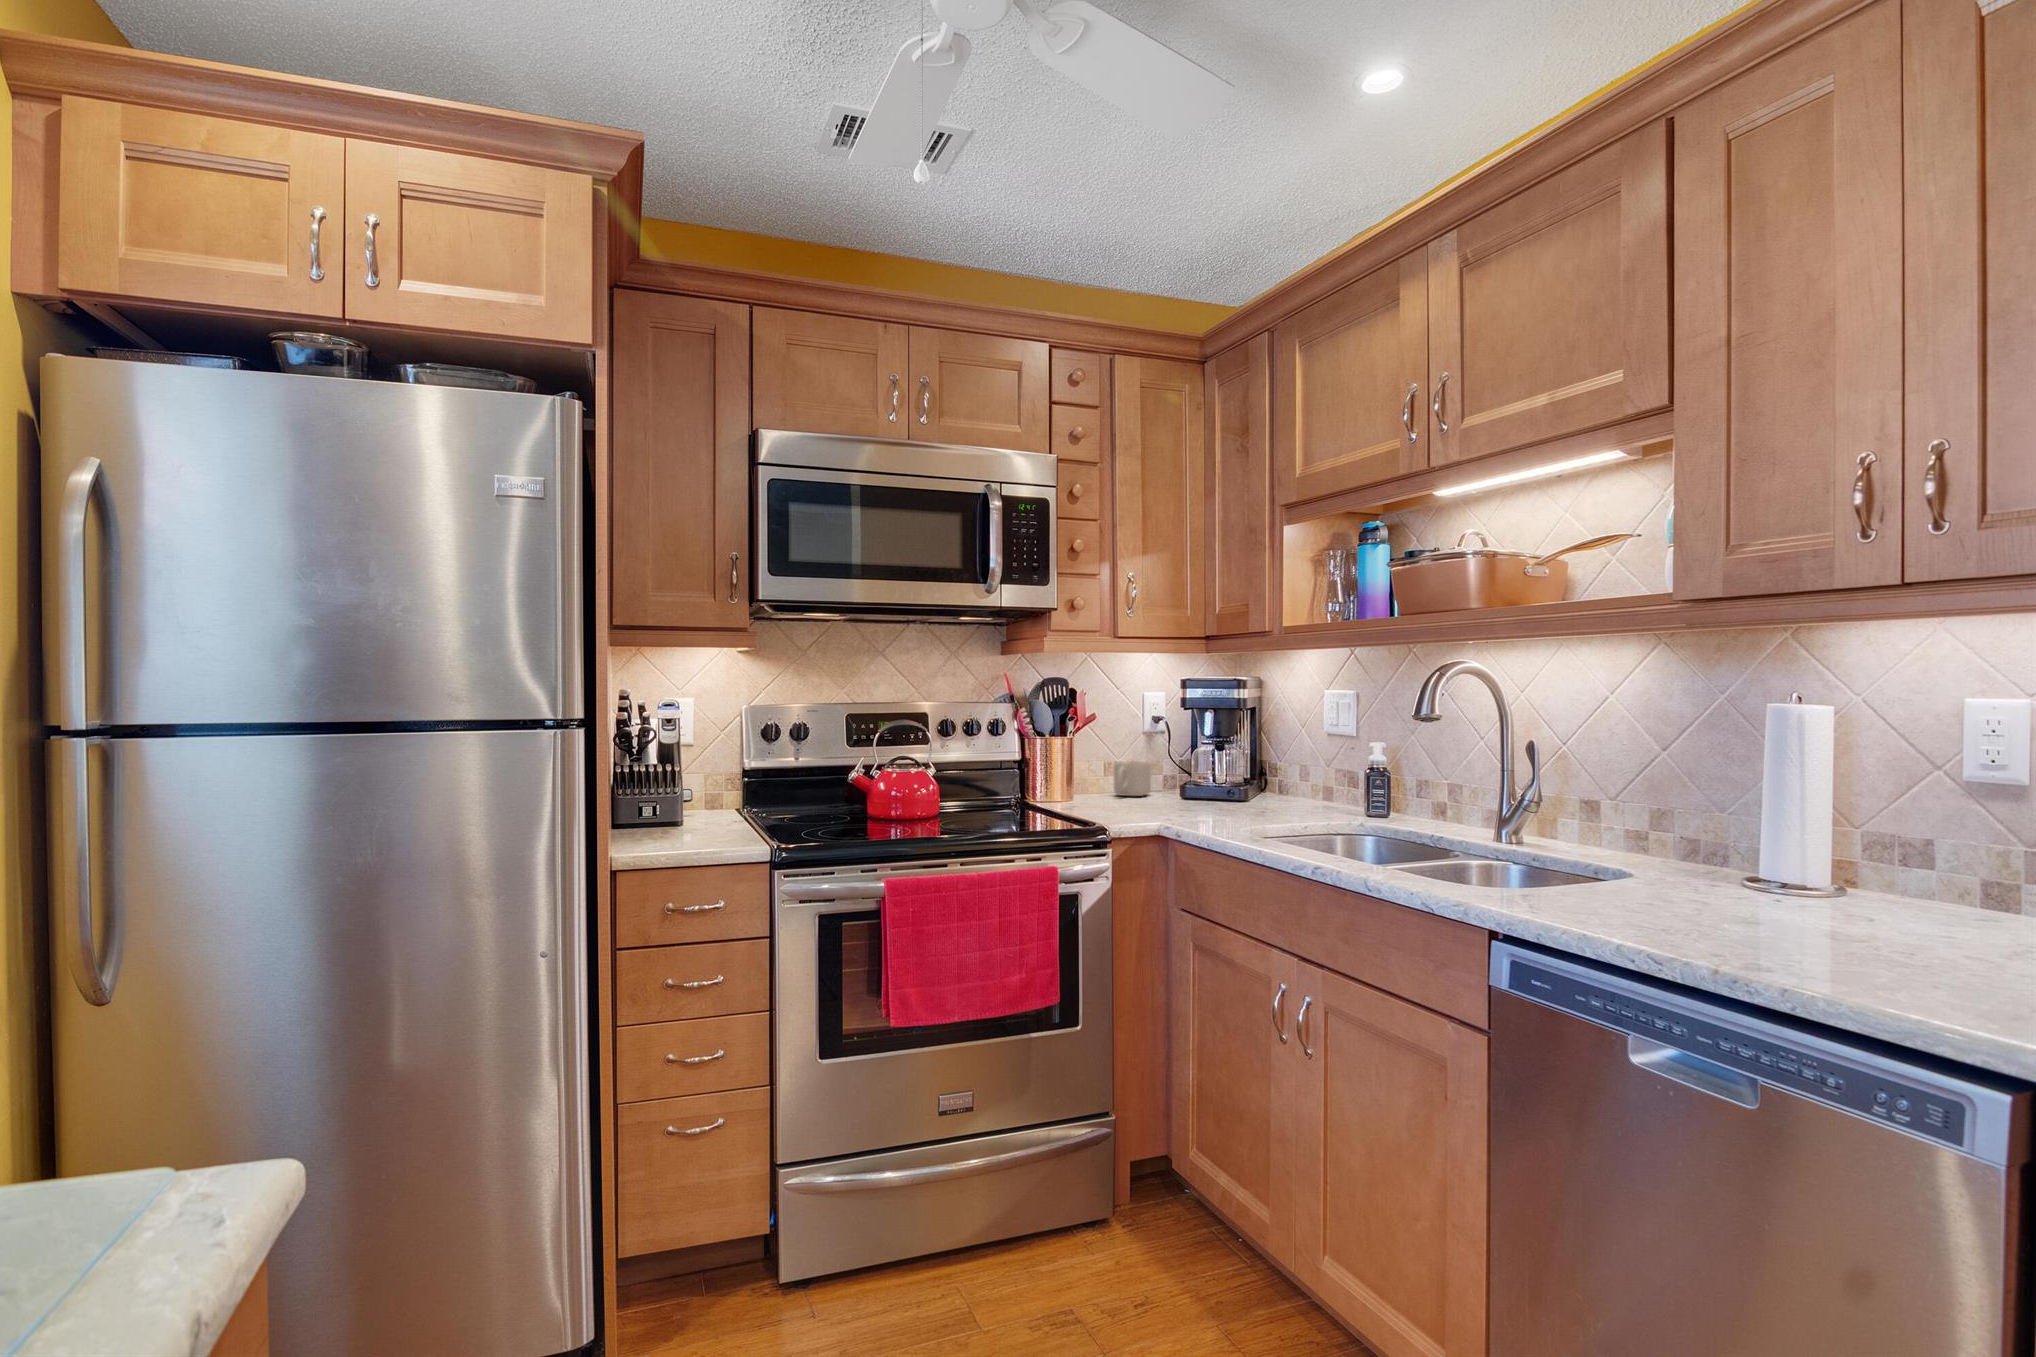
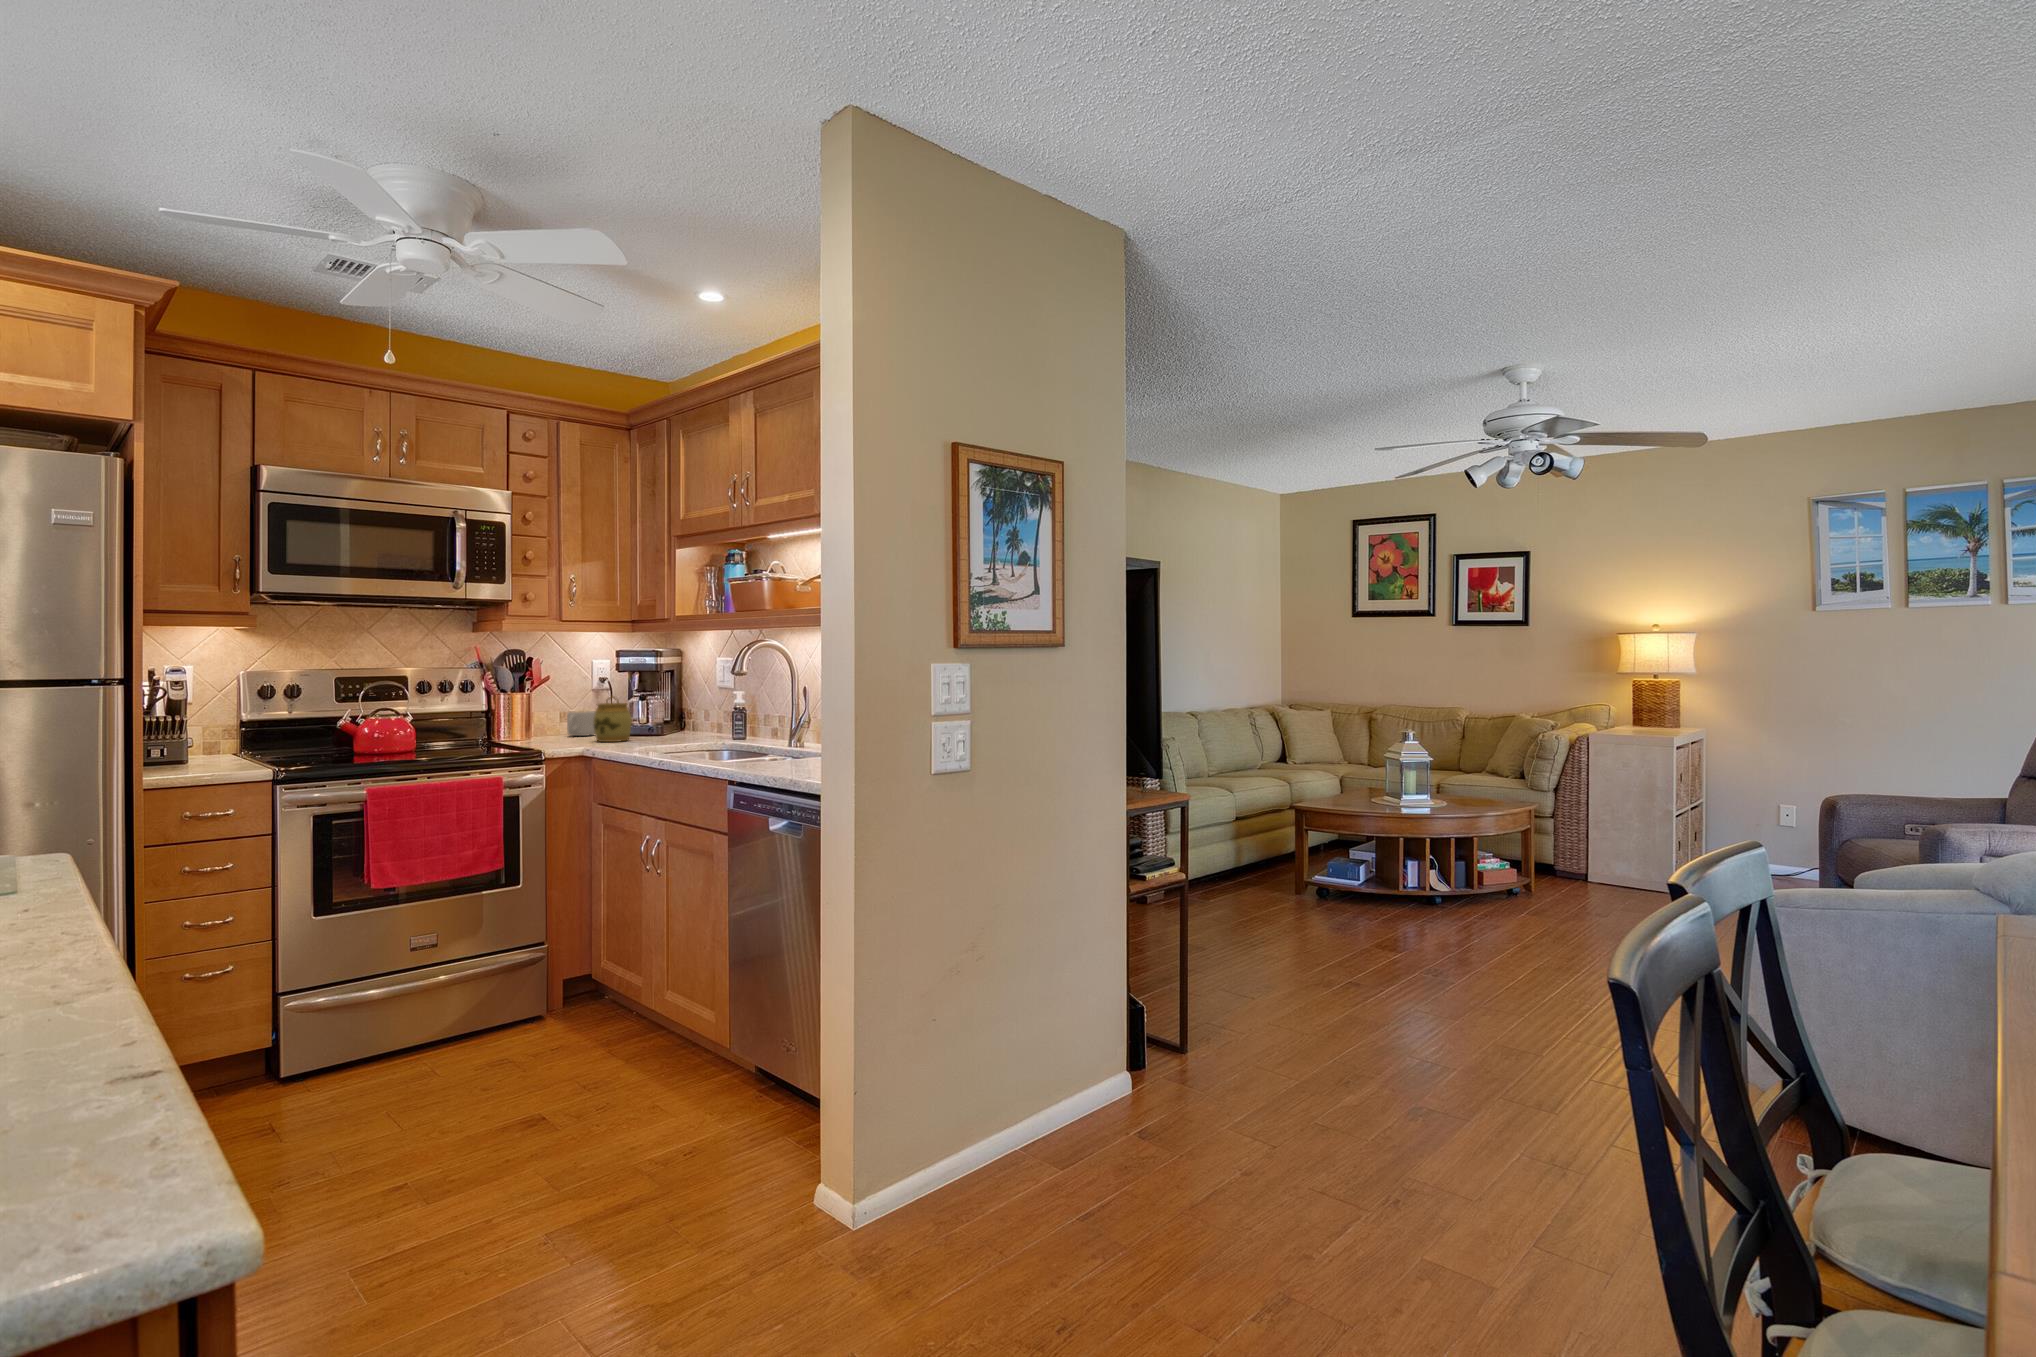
jar: none [1158,742,1210,810] -> present [593,696,632,742]

